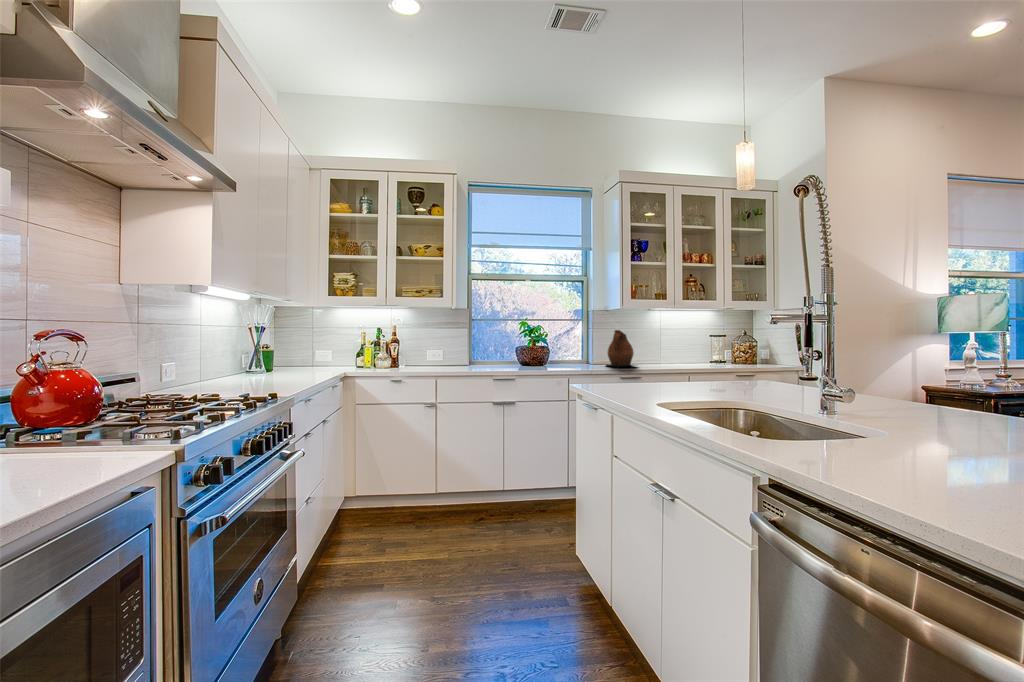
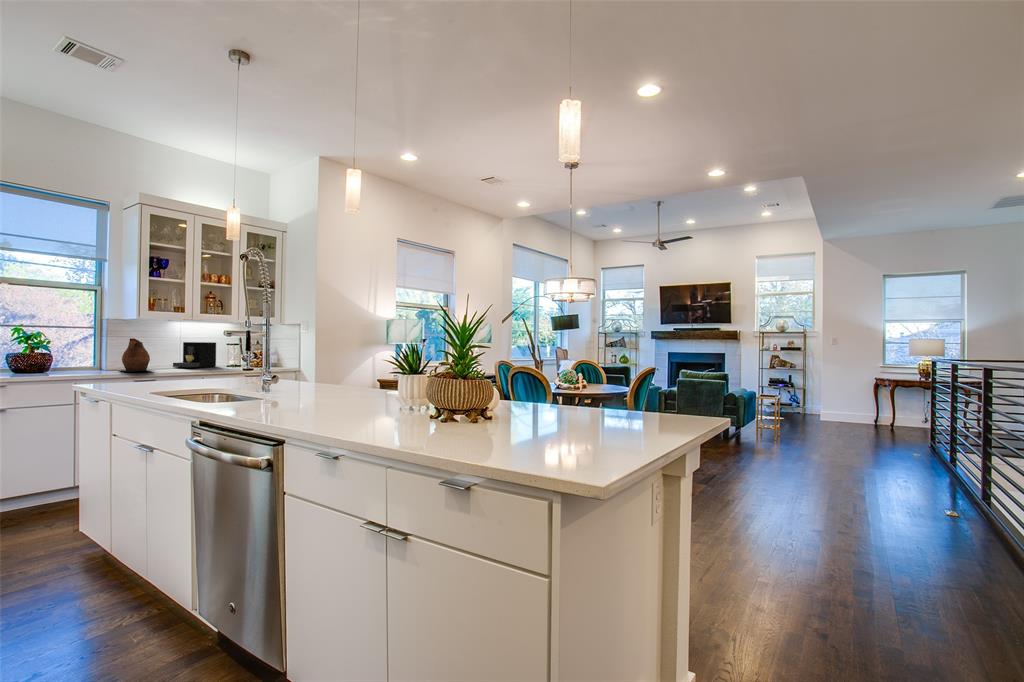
coffee maker: none [653,334,696,362] -> present [173,342,216,367]

